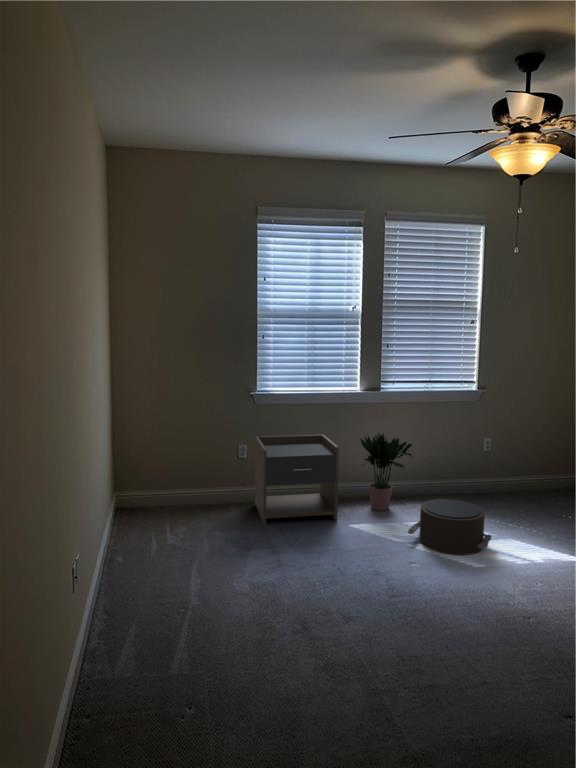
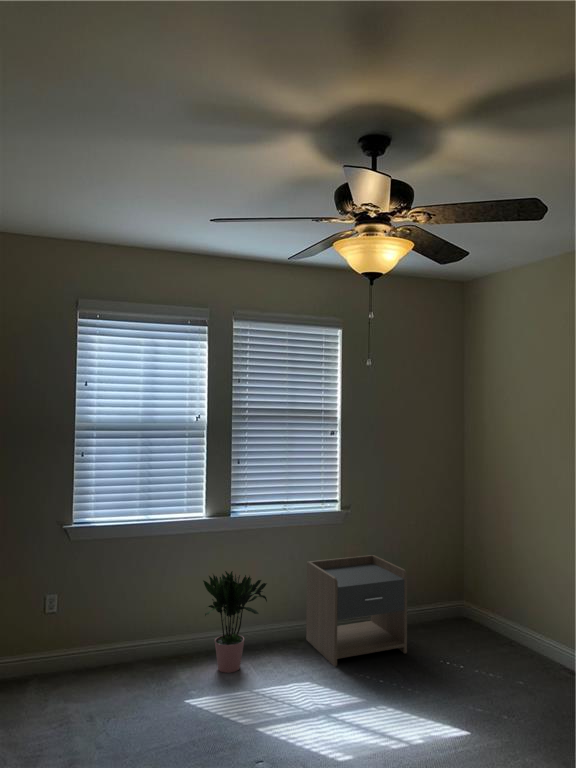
nightstand: present [255,435,339,525] -> present [306,555,407,666]
pouf: present [408,499,492,555] -> none [258,658,362,744]

